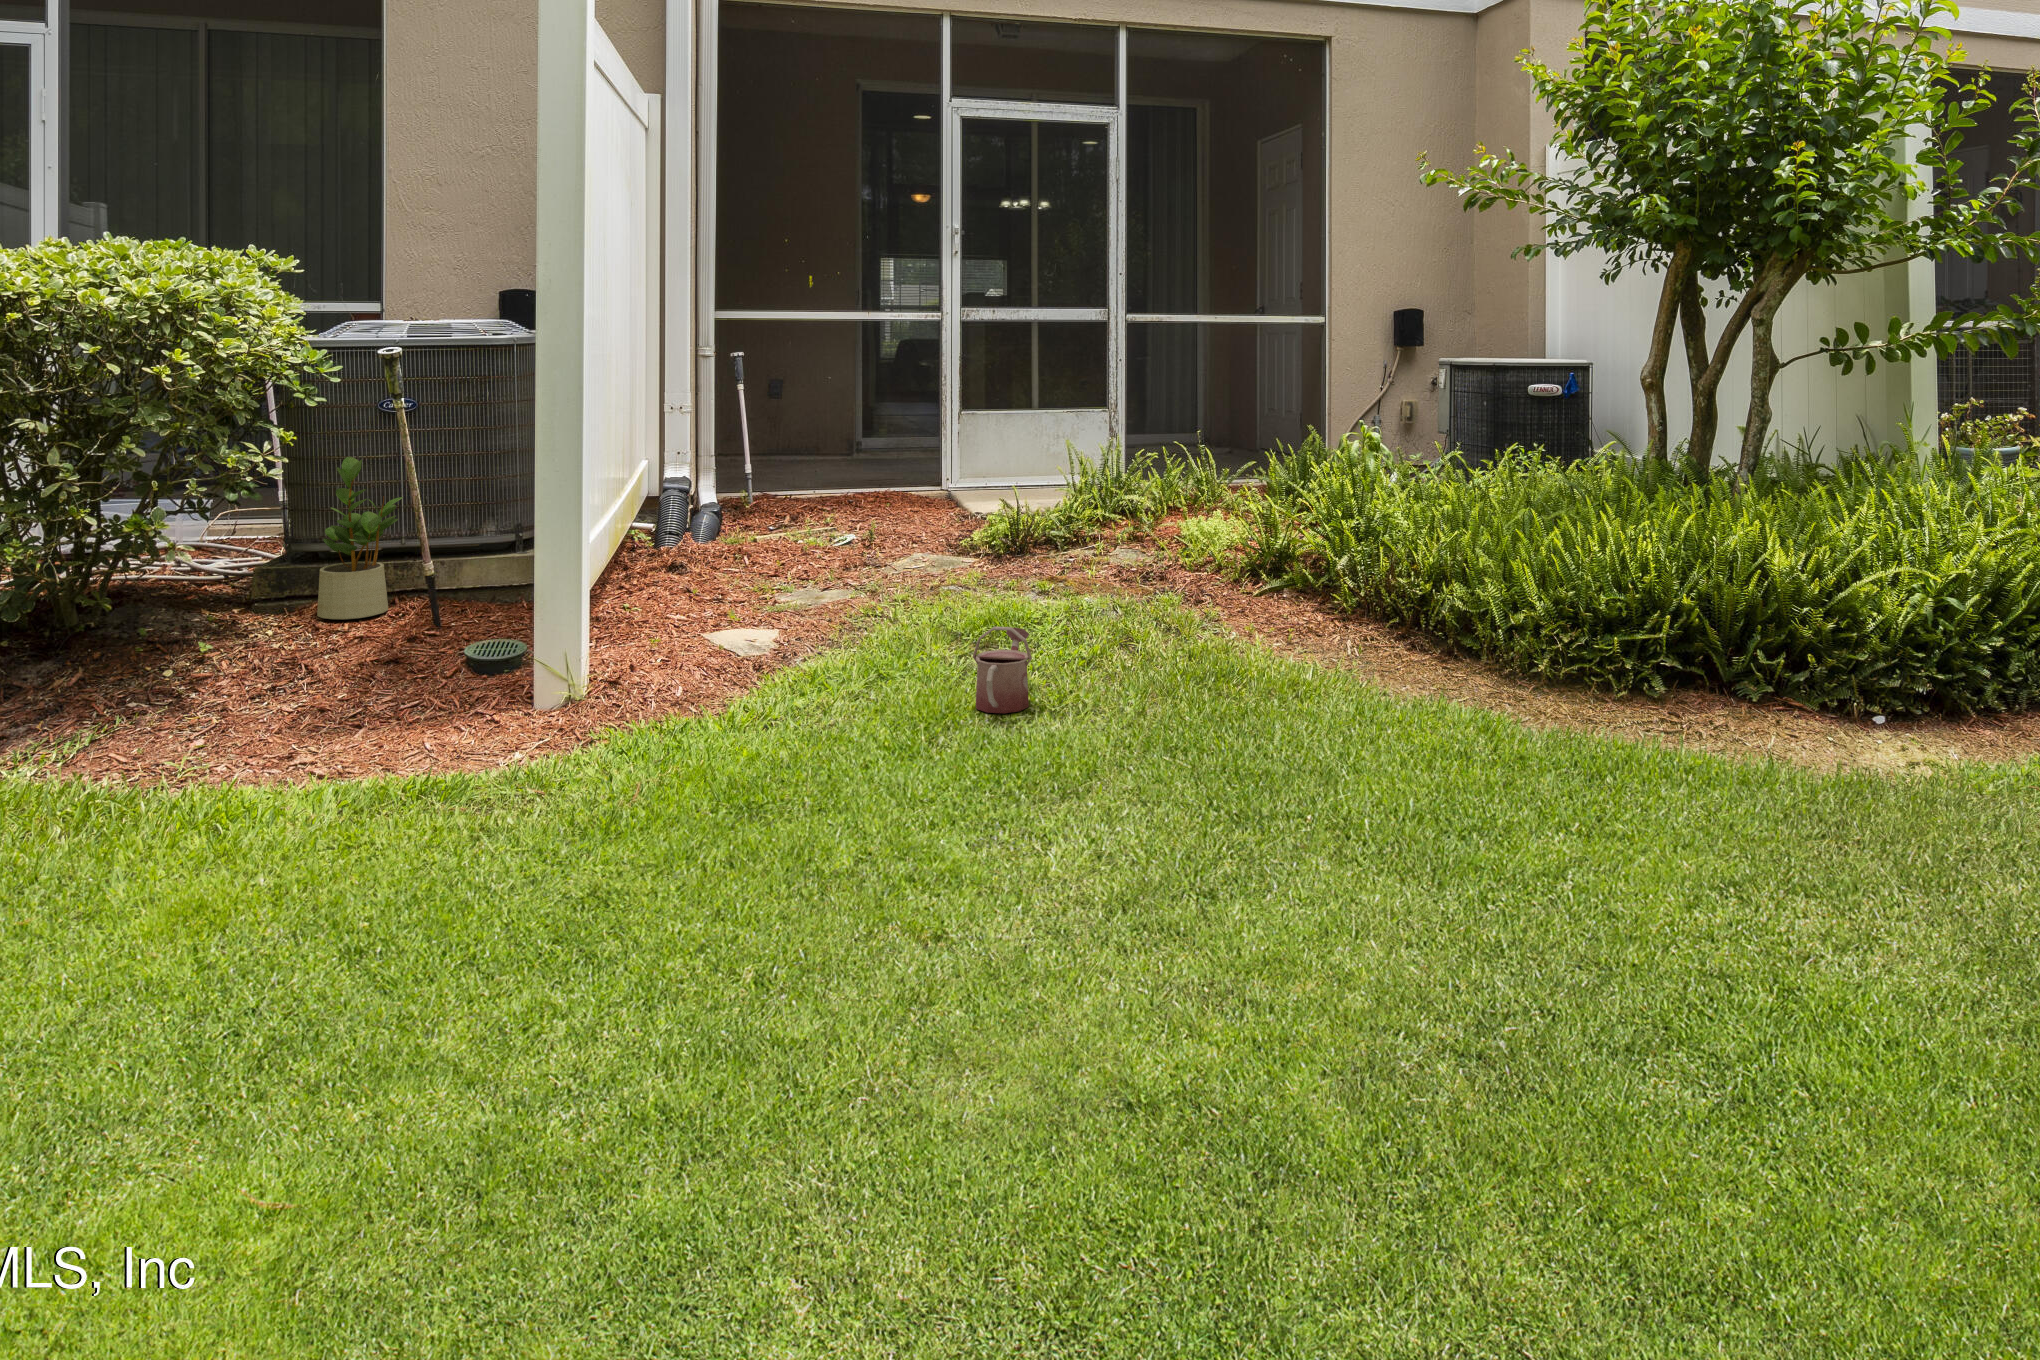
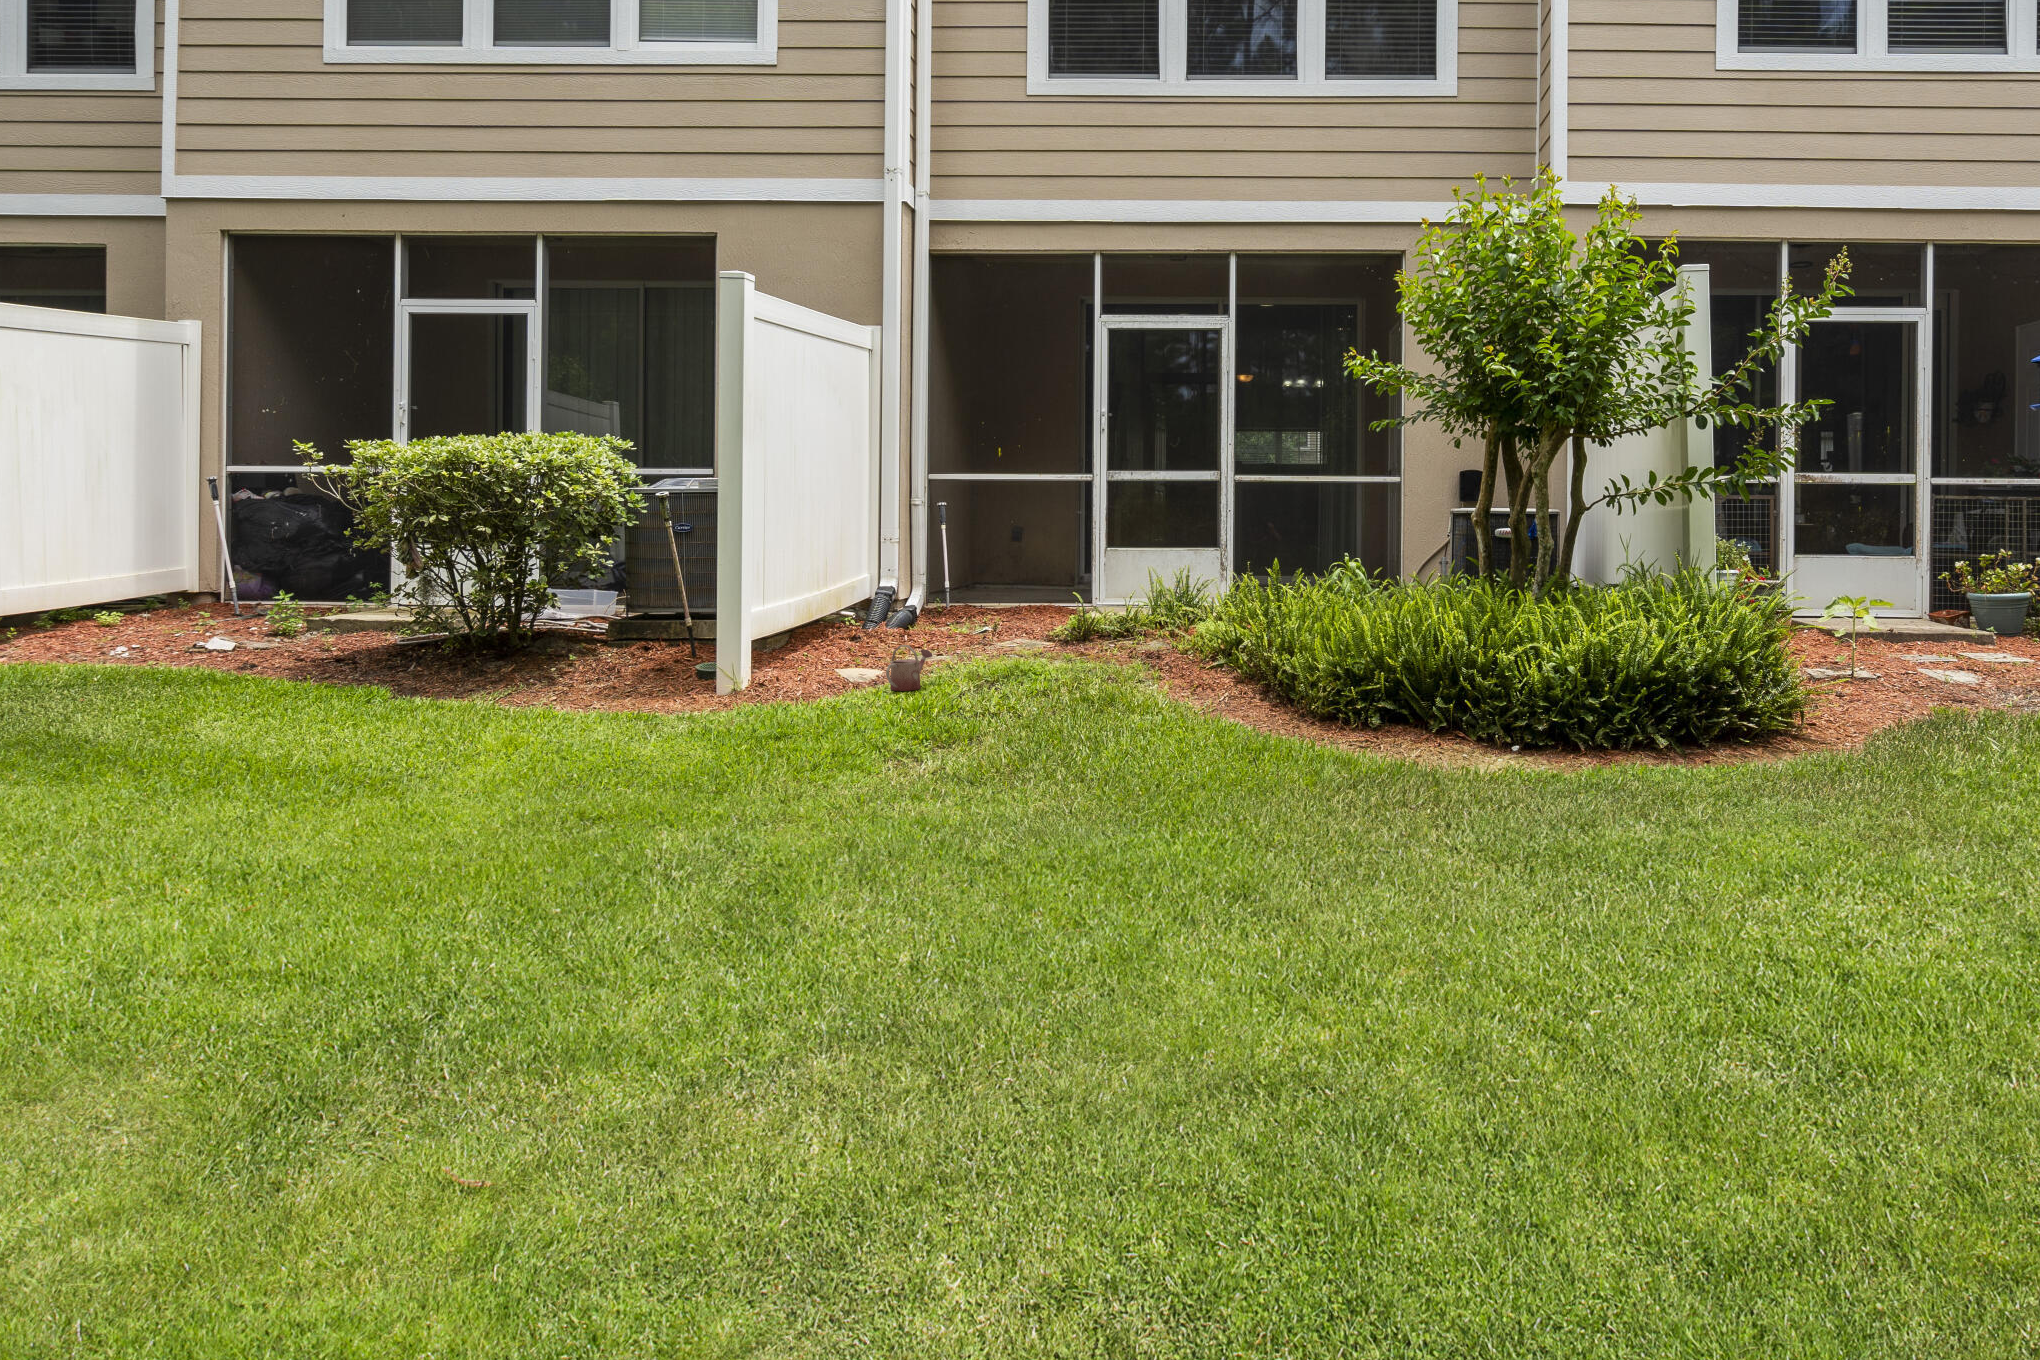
potted plant: present [317,457,403,619] -> none [631,558,678,649]

